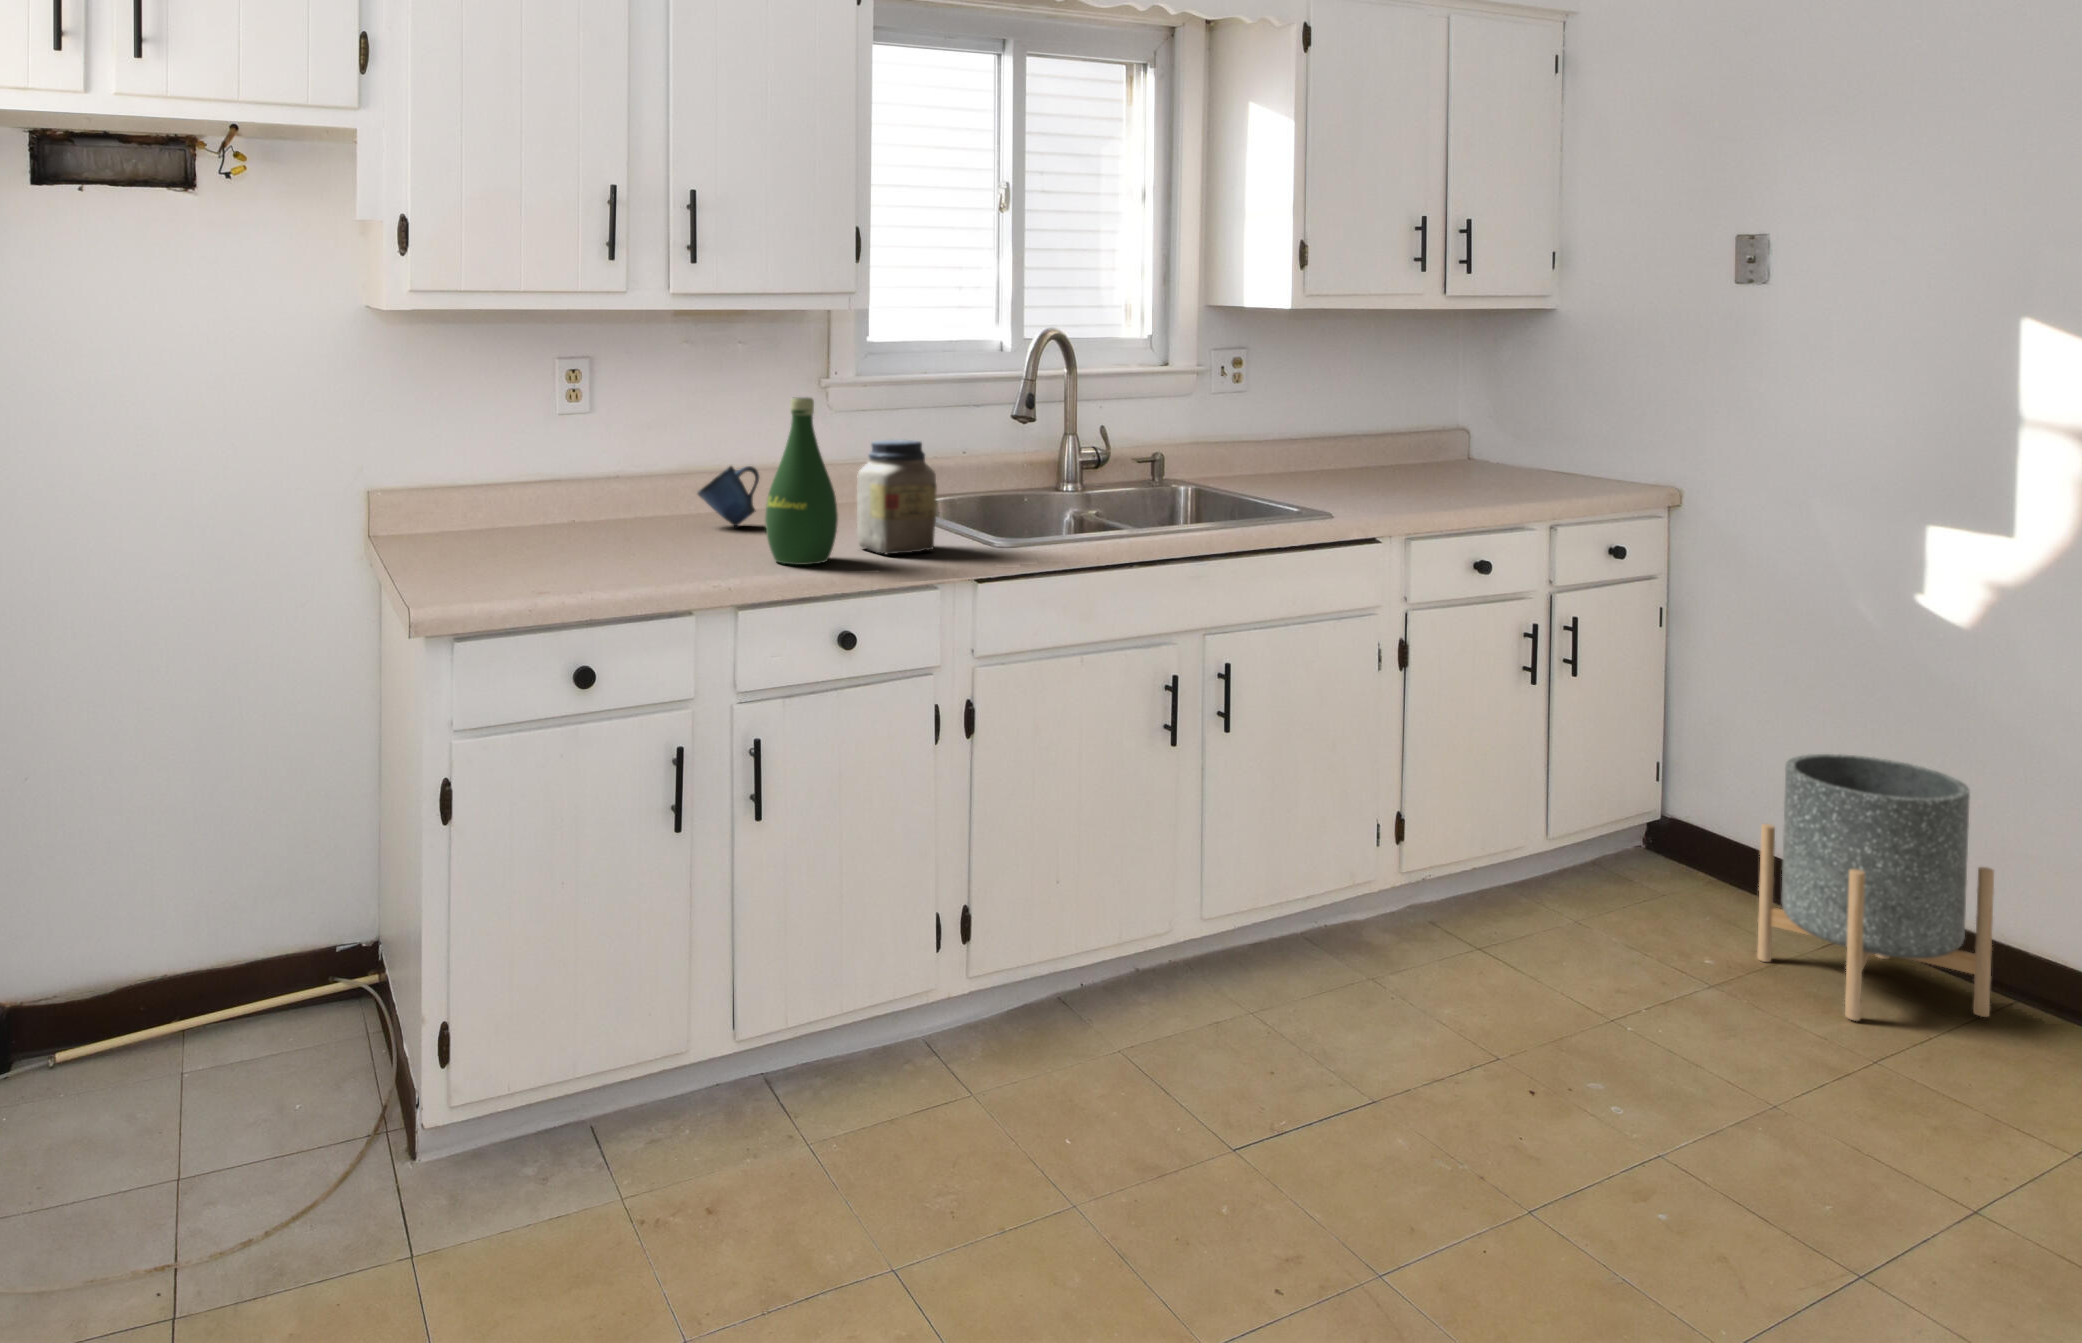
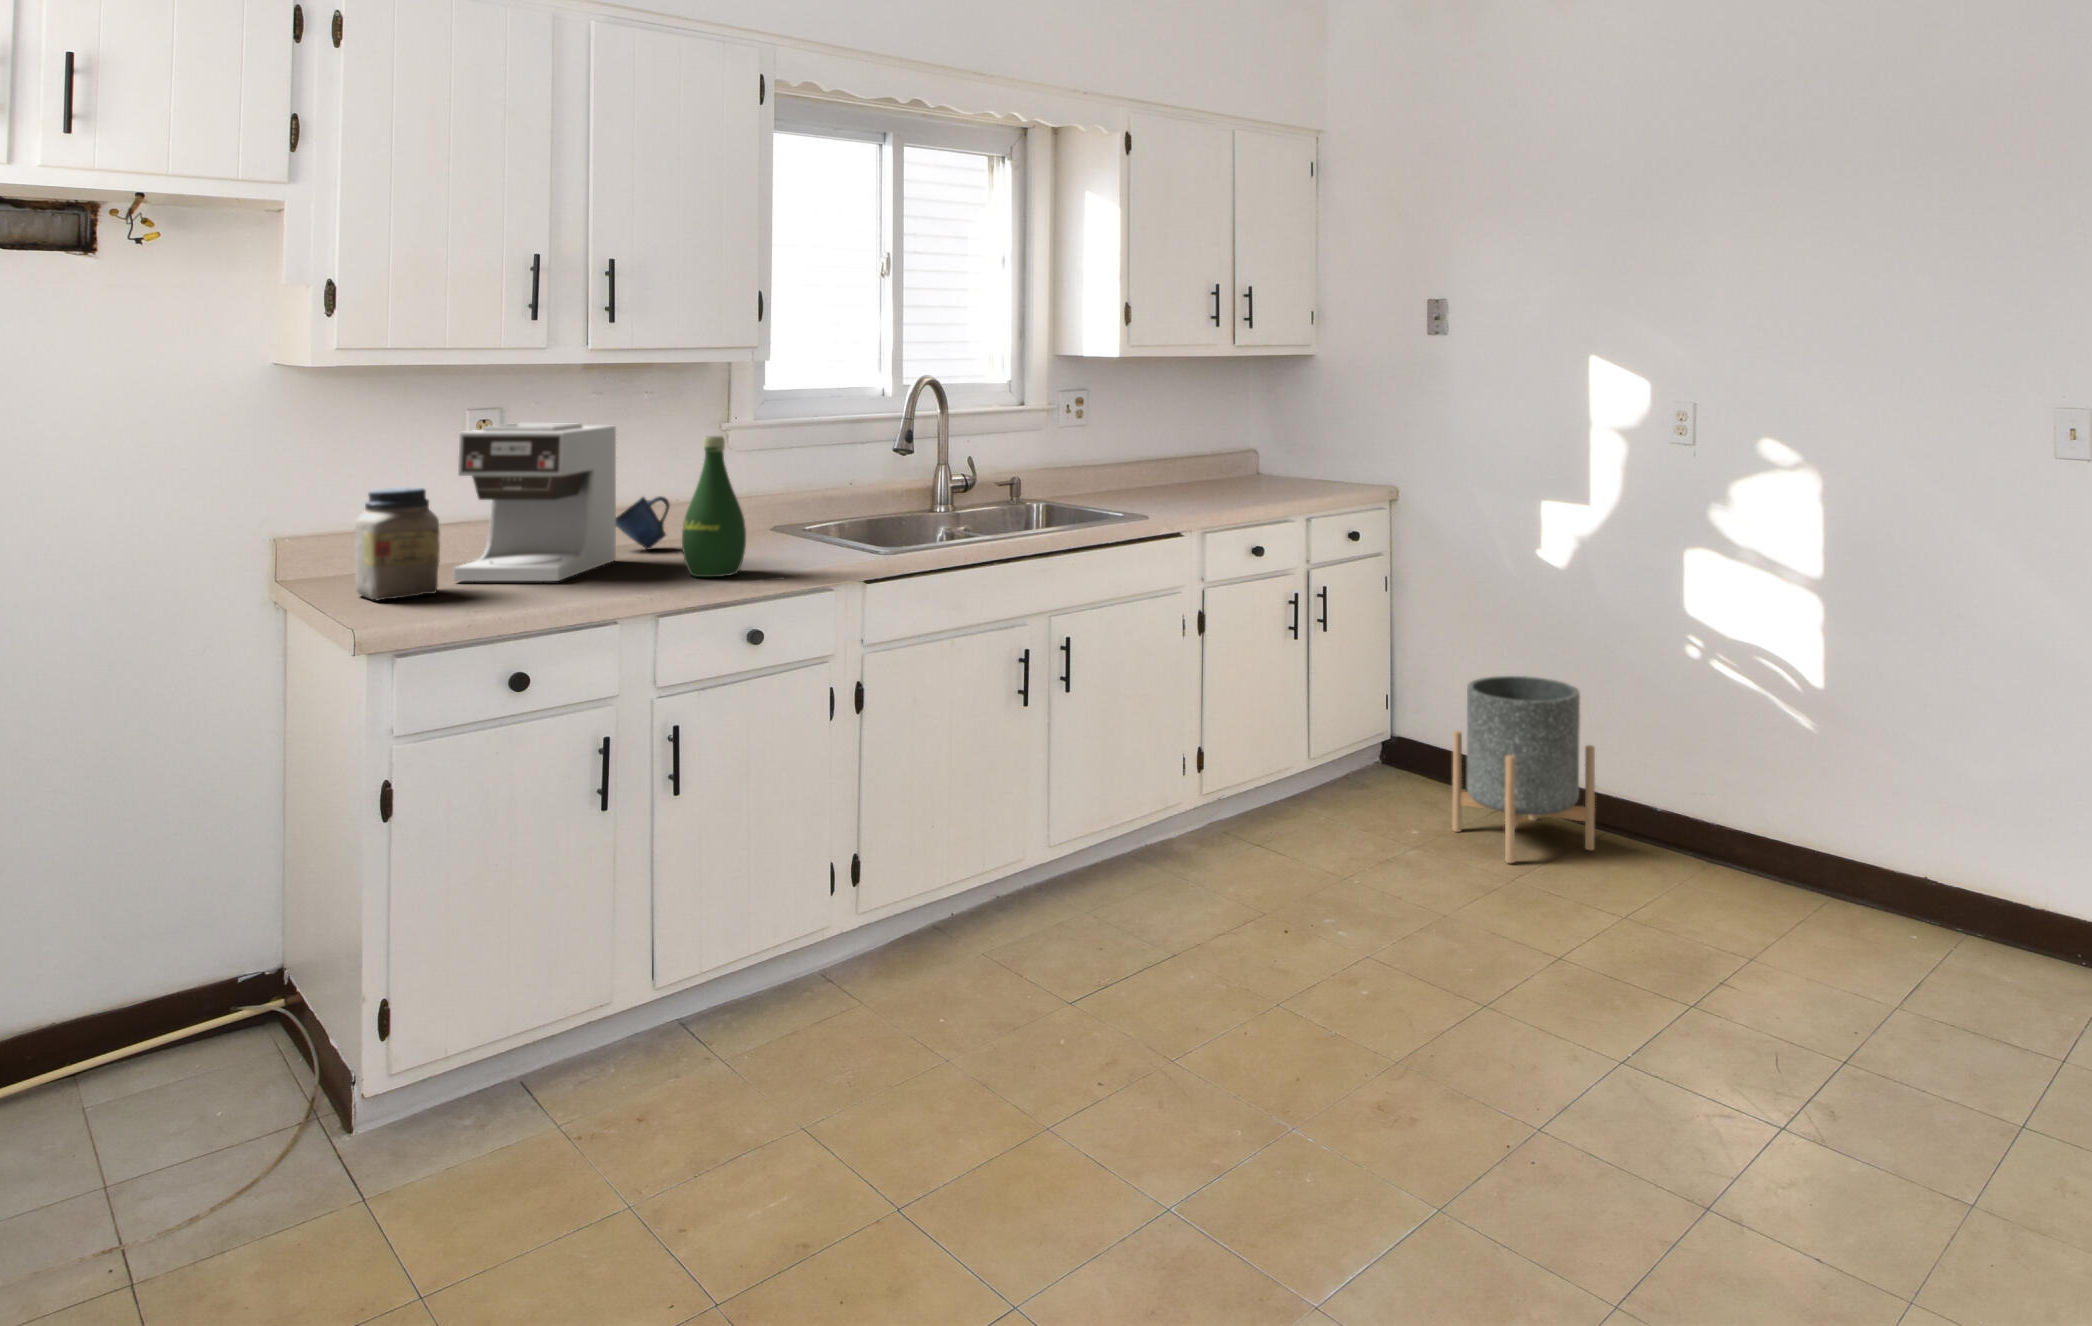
coffee maker: none [525,380,699,560] -> present [453,423,616,581]
jar: present [857,440,937,554] -> present [355,488,440,600]

